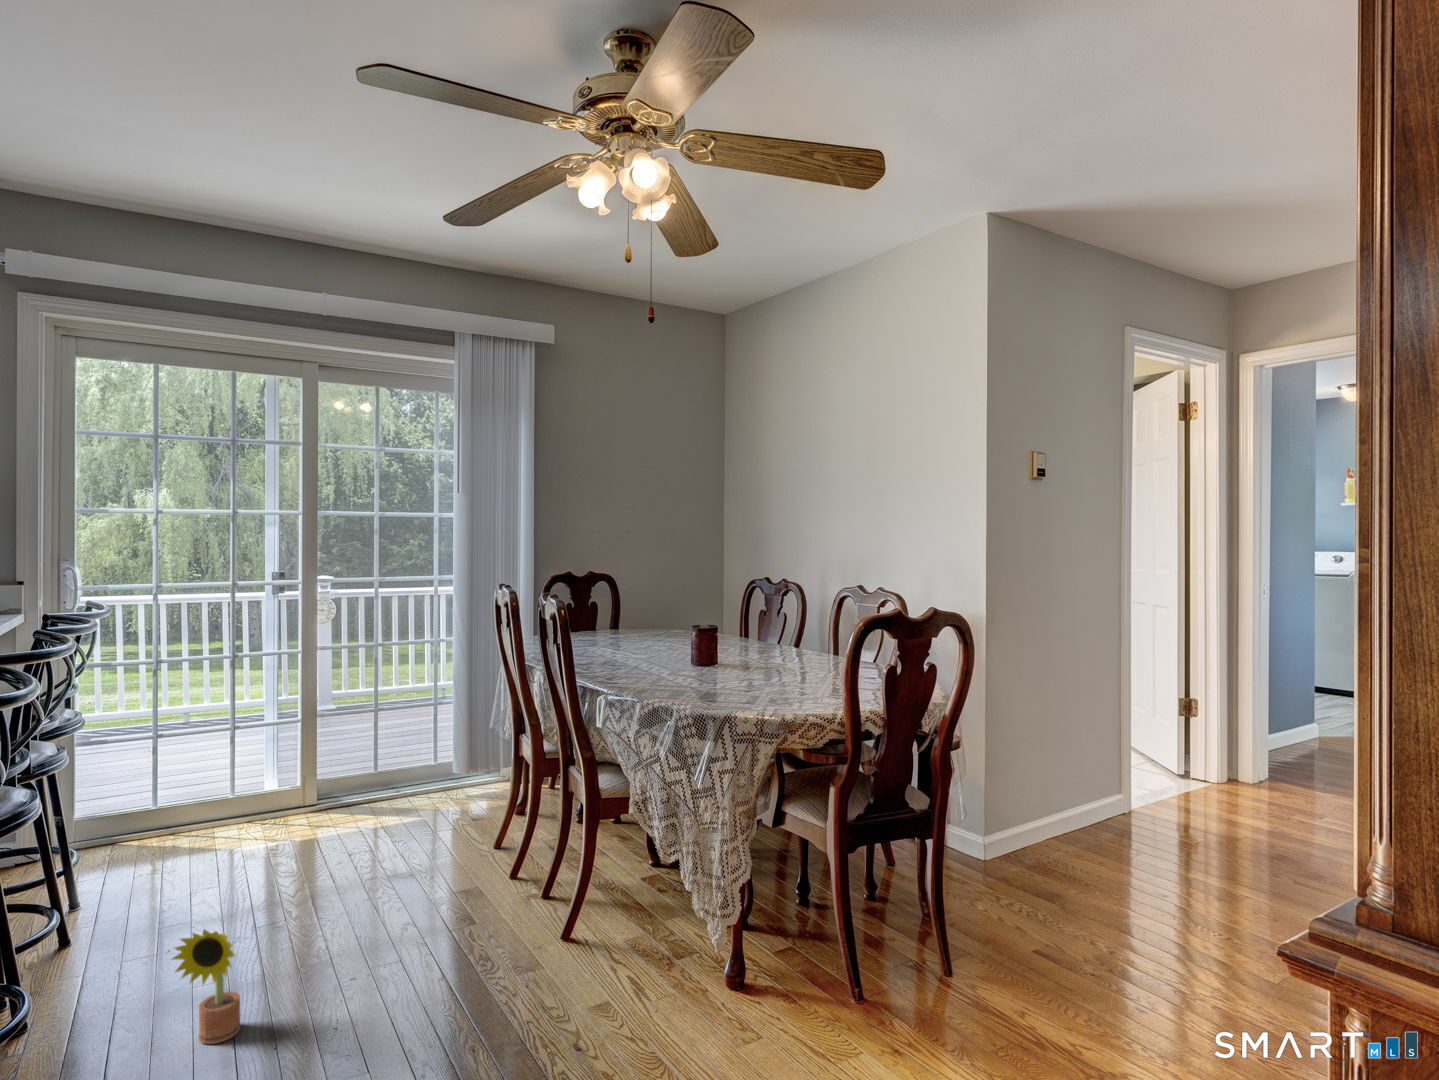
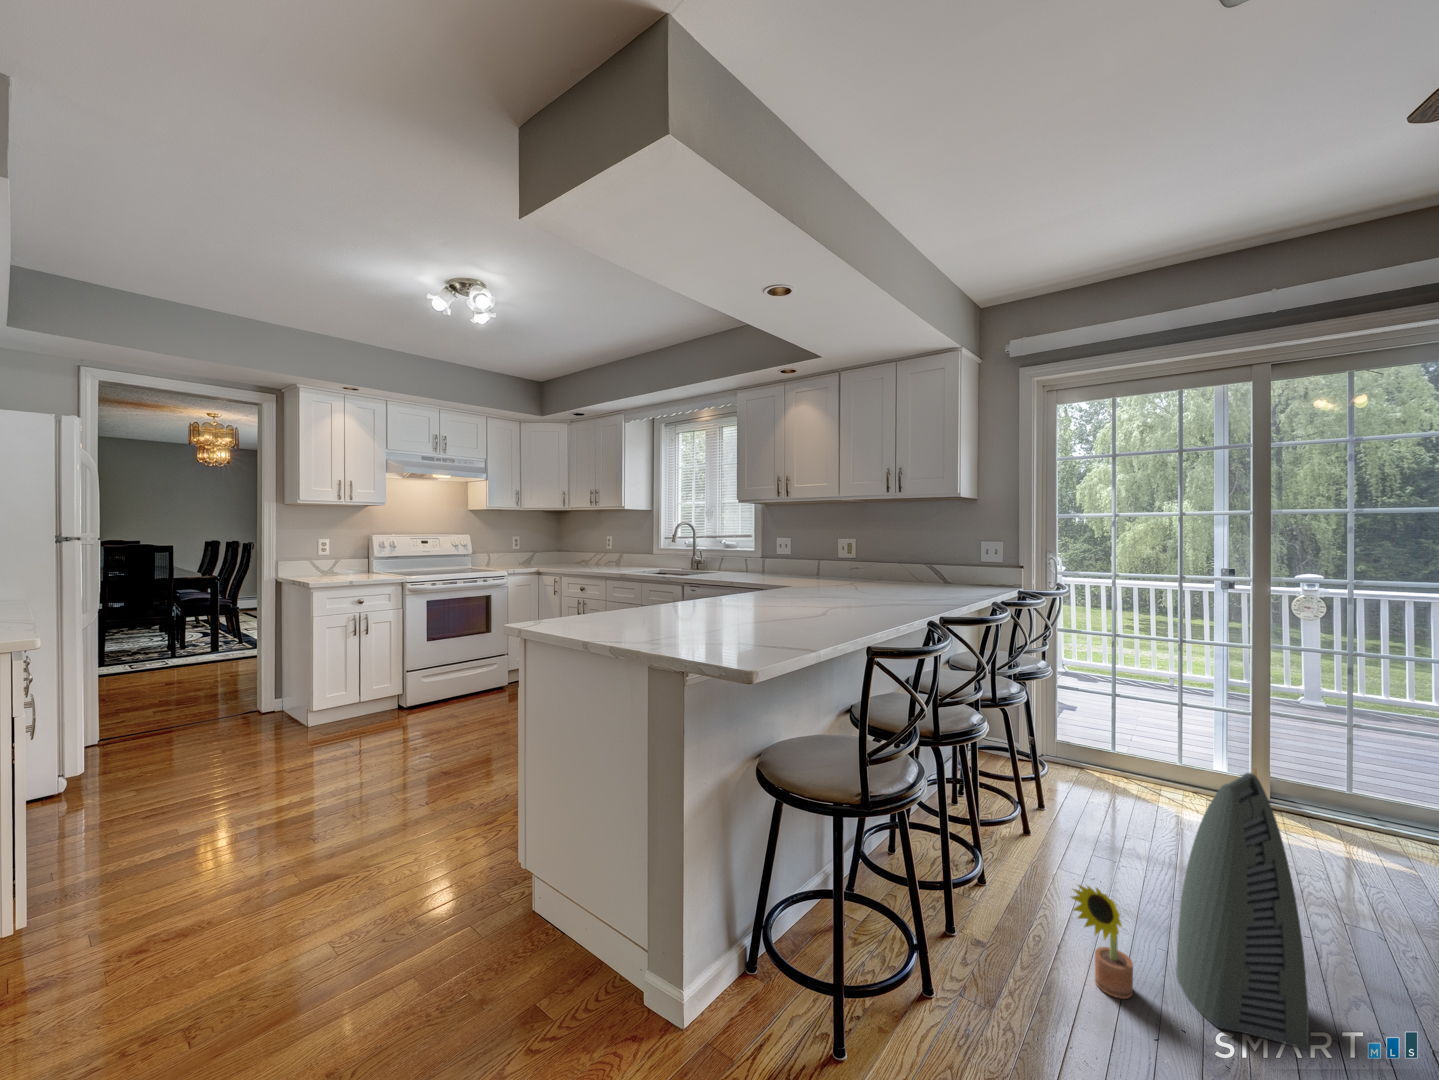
air purifier: none [273,758,382,1006] -> present [1176,773,1309,1050]

